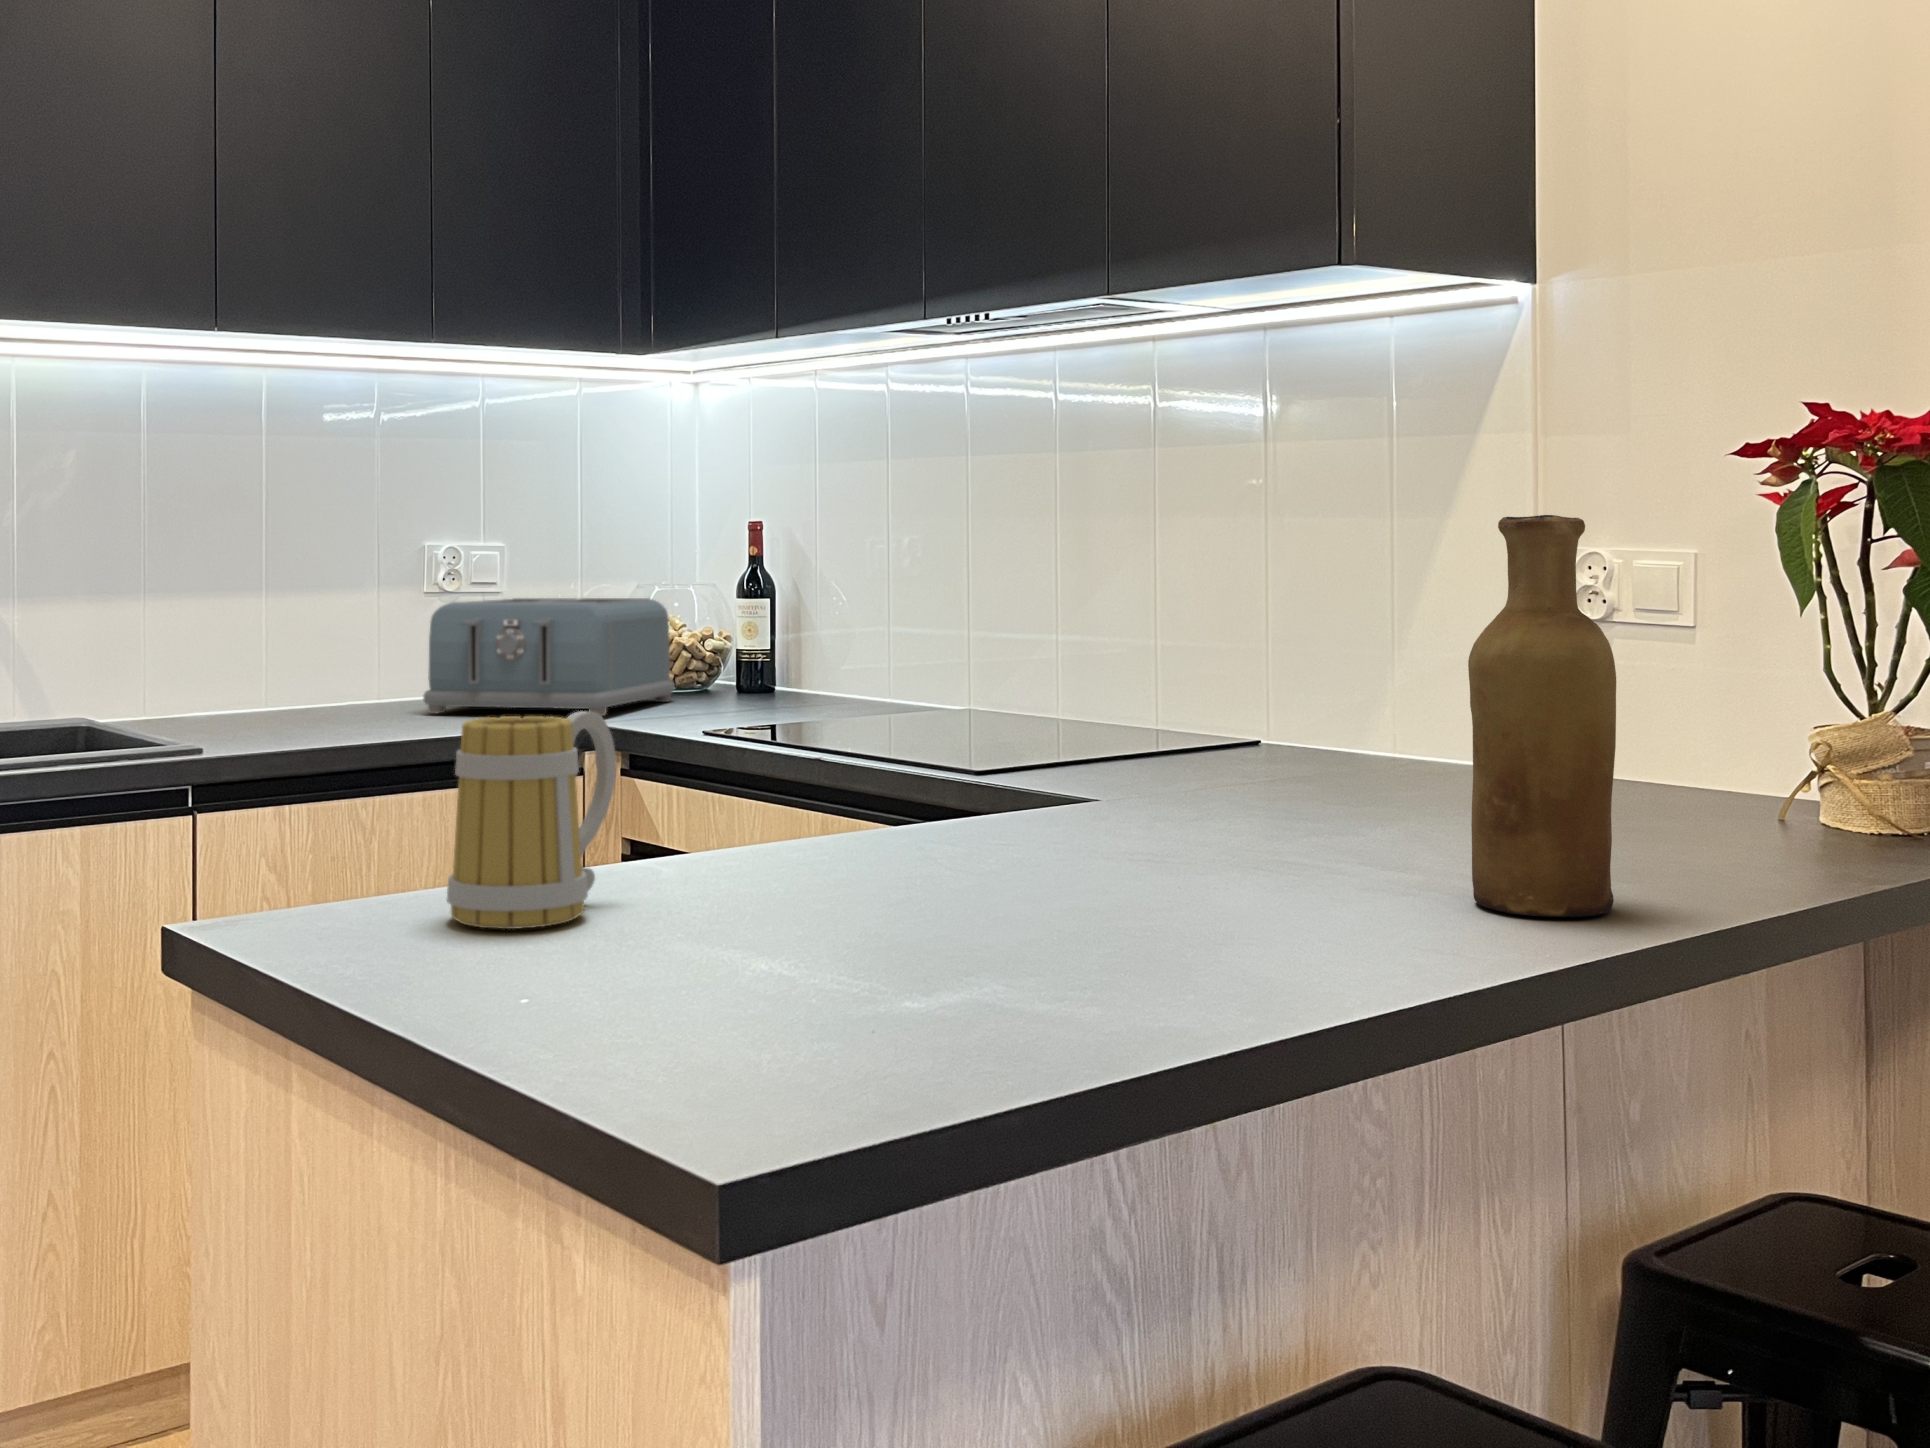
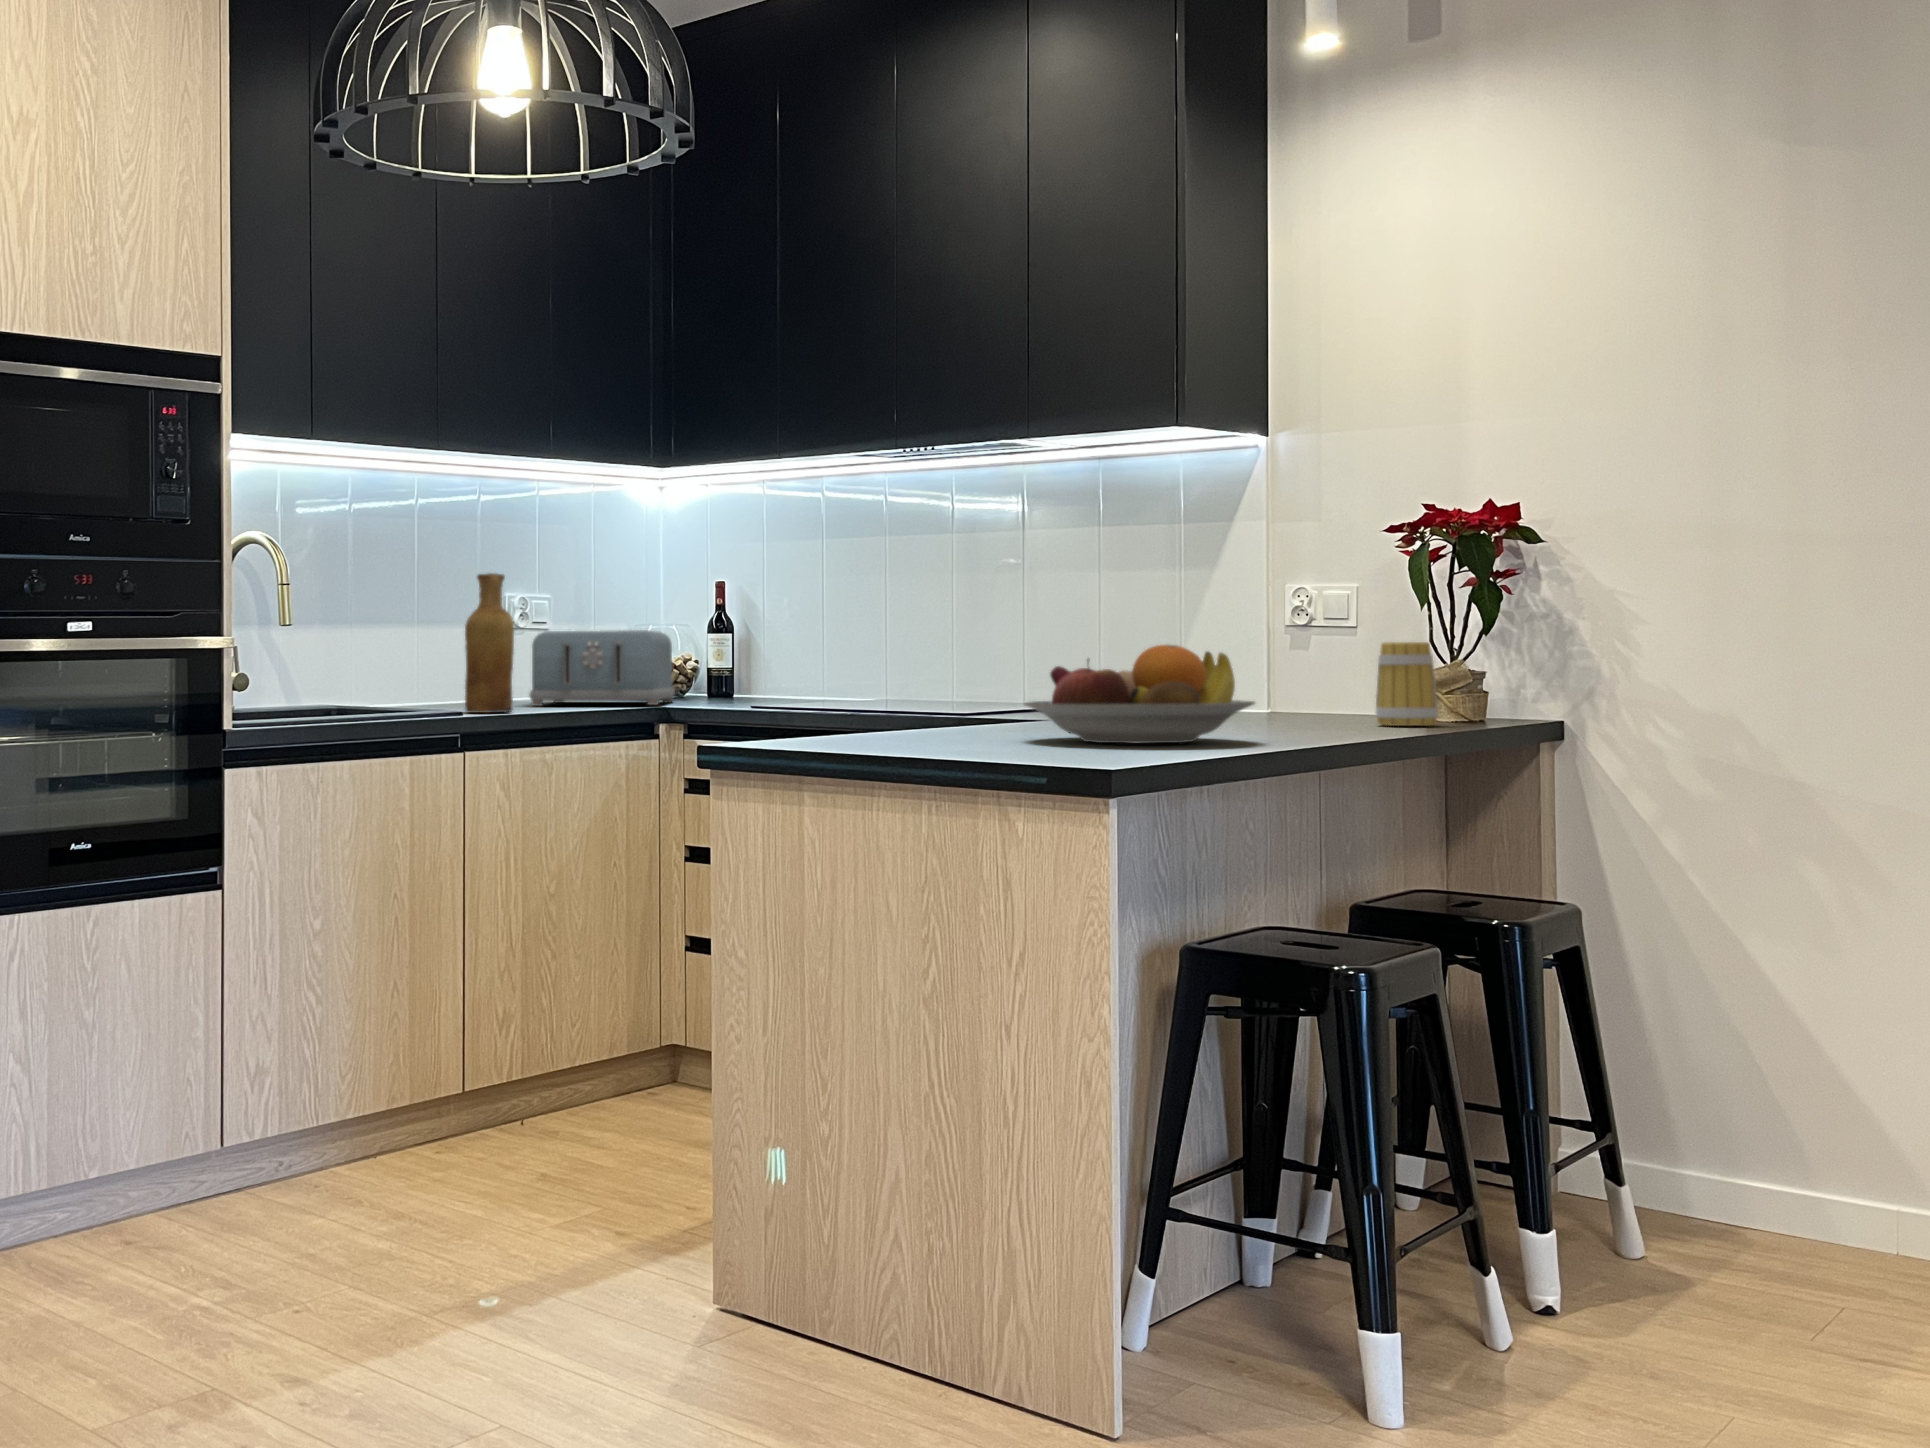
vase: present [1468,515,1616,917] -> present [465,573,514,713]
mug: present [447,711,616,929] -> present [1376,642,1438,726]
fruit bowl: none [846,728,1345,962] -> present [1024,645,1255,743]

